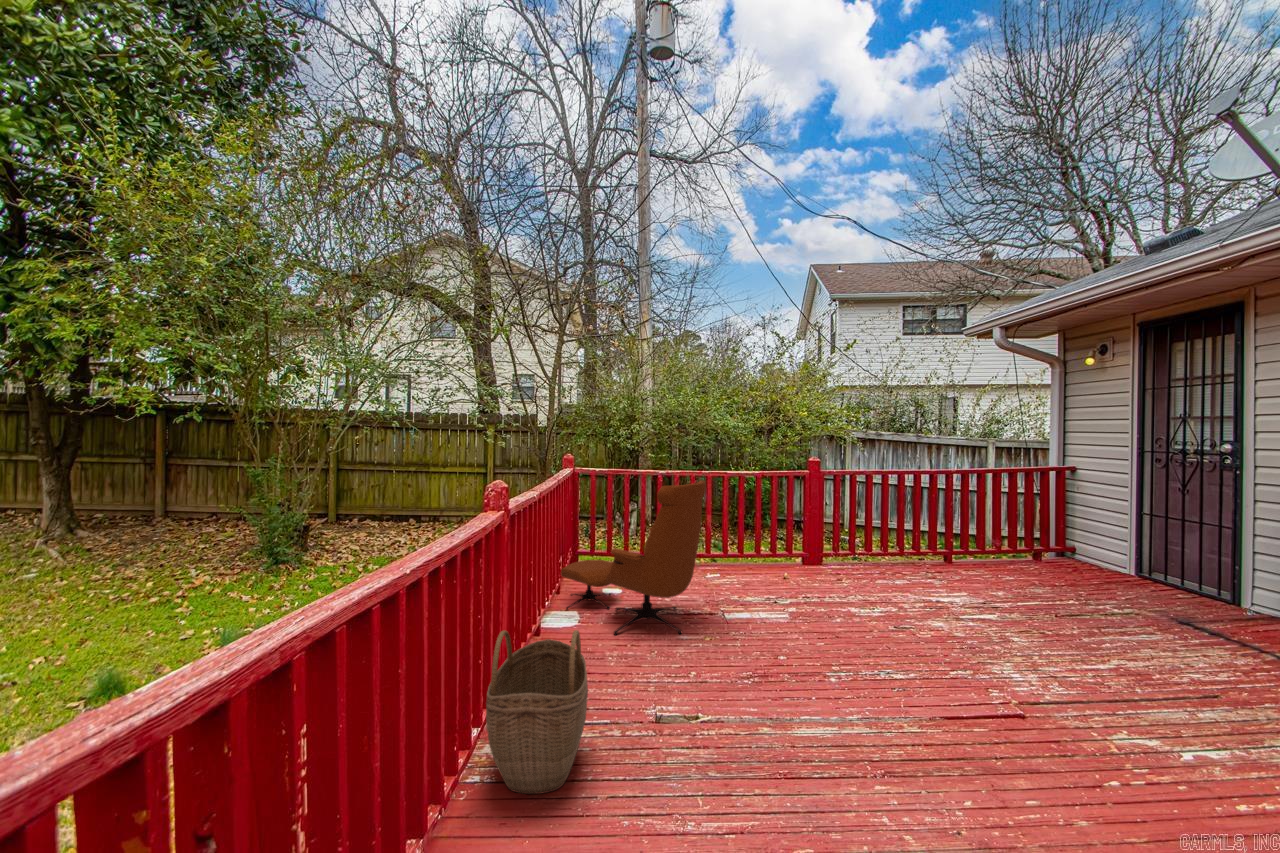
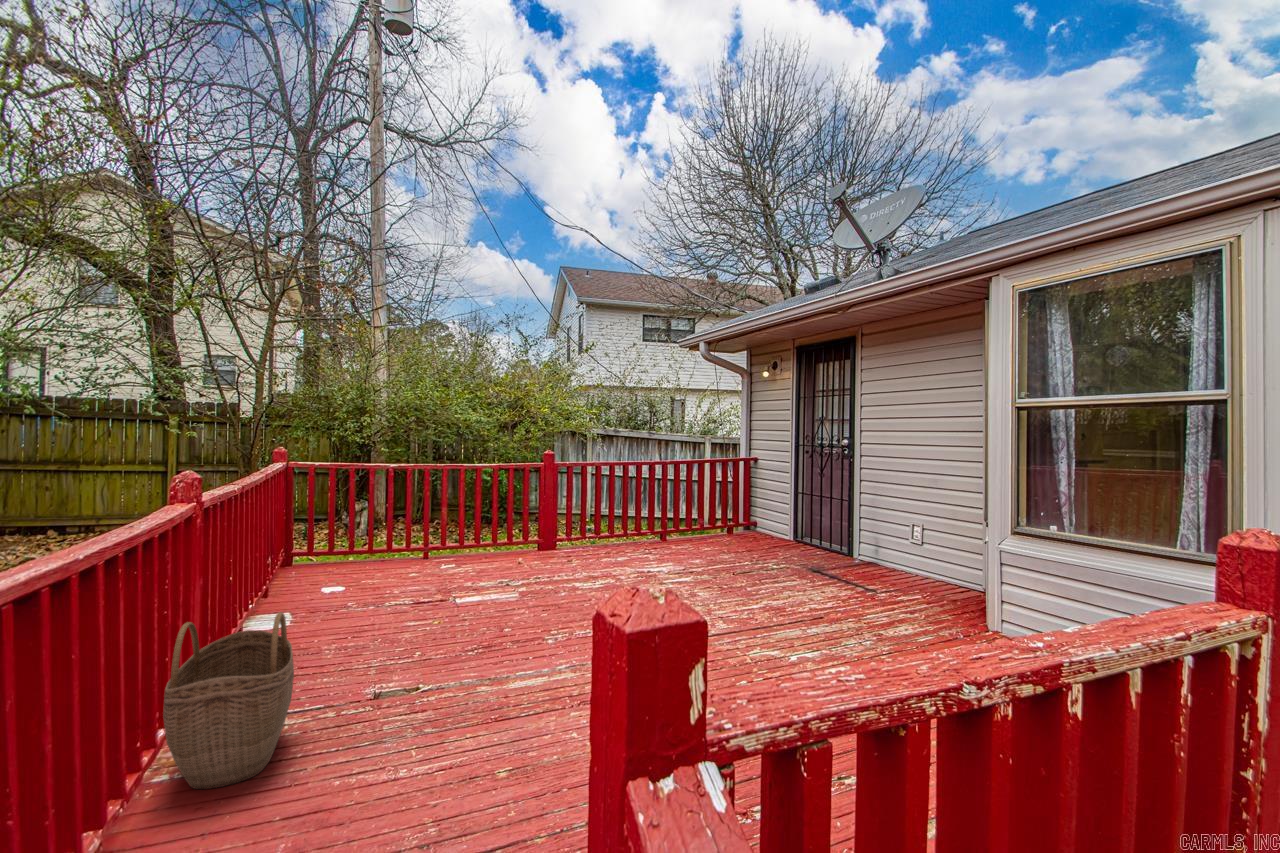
lounge chair: present [561,480,706,635] -> none [267,467,437,633]

